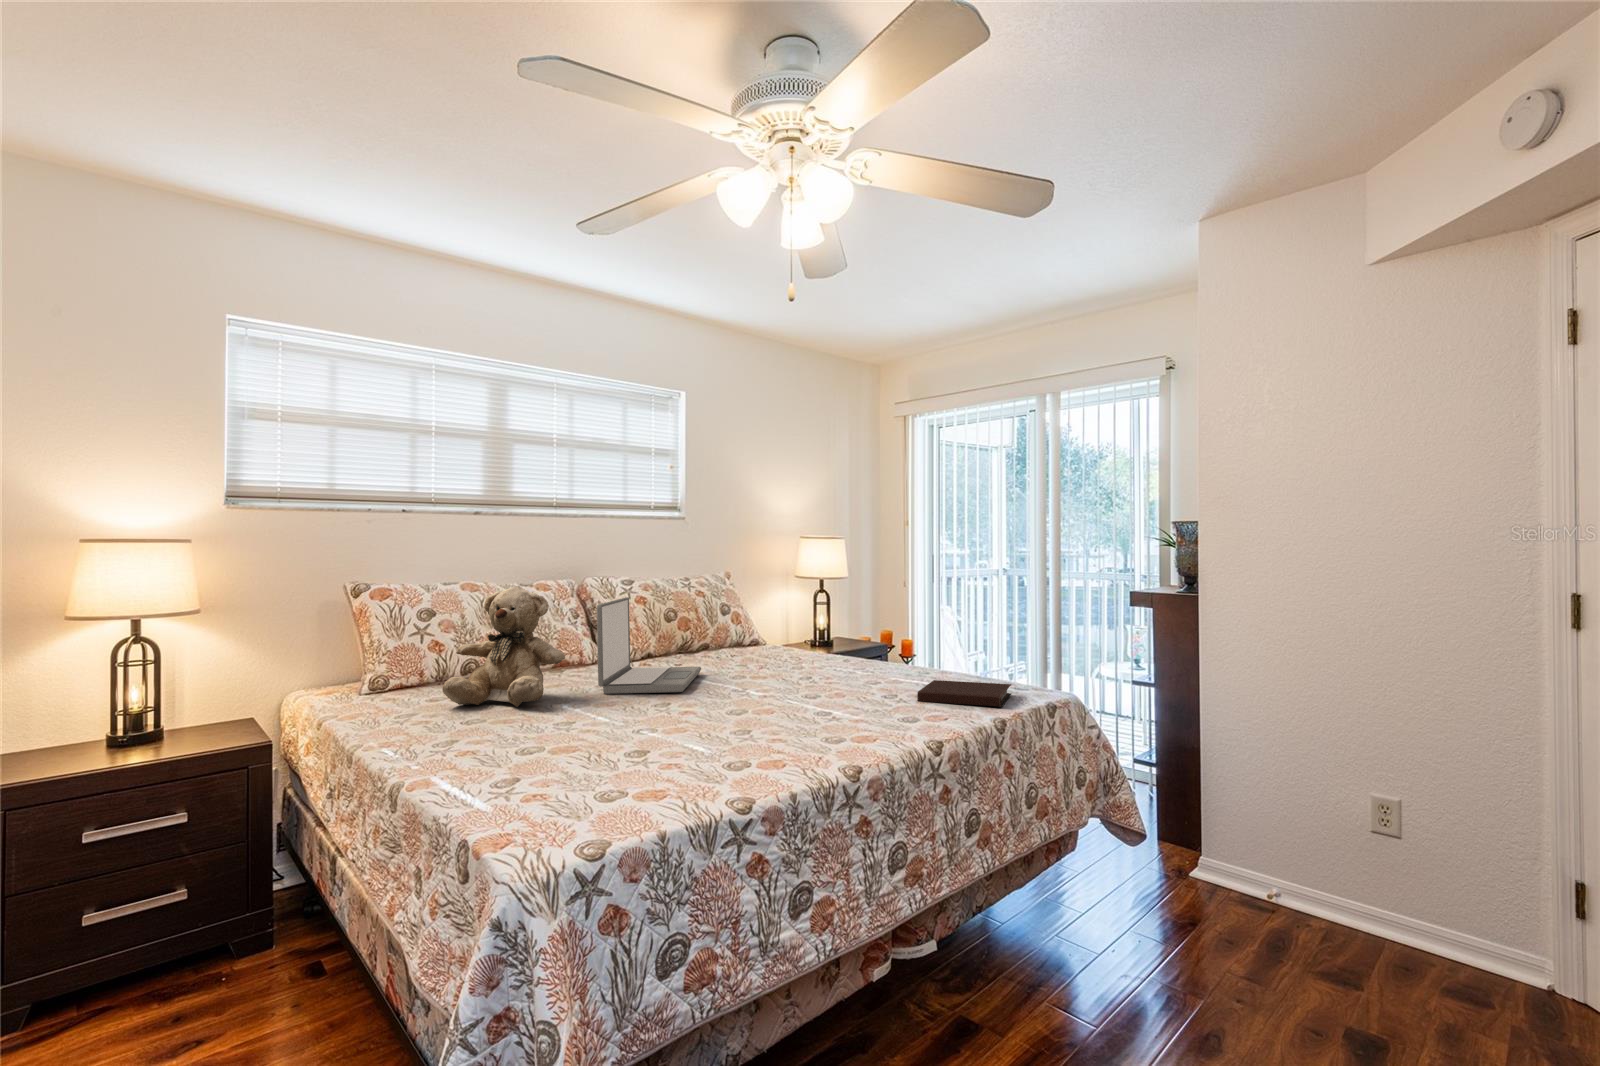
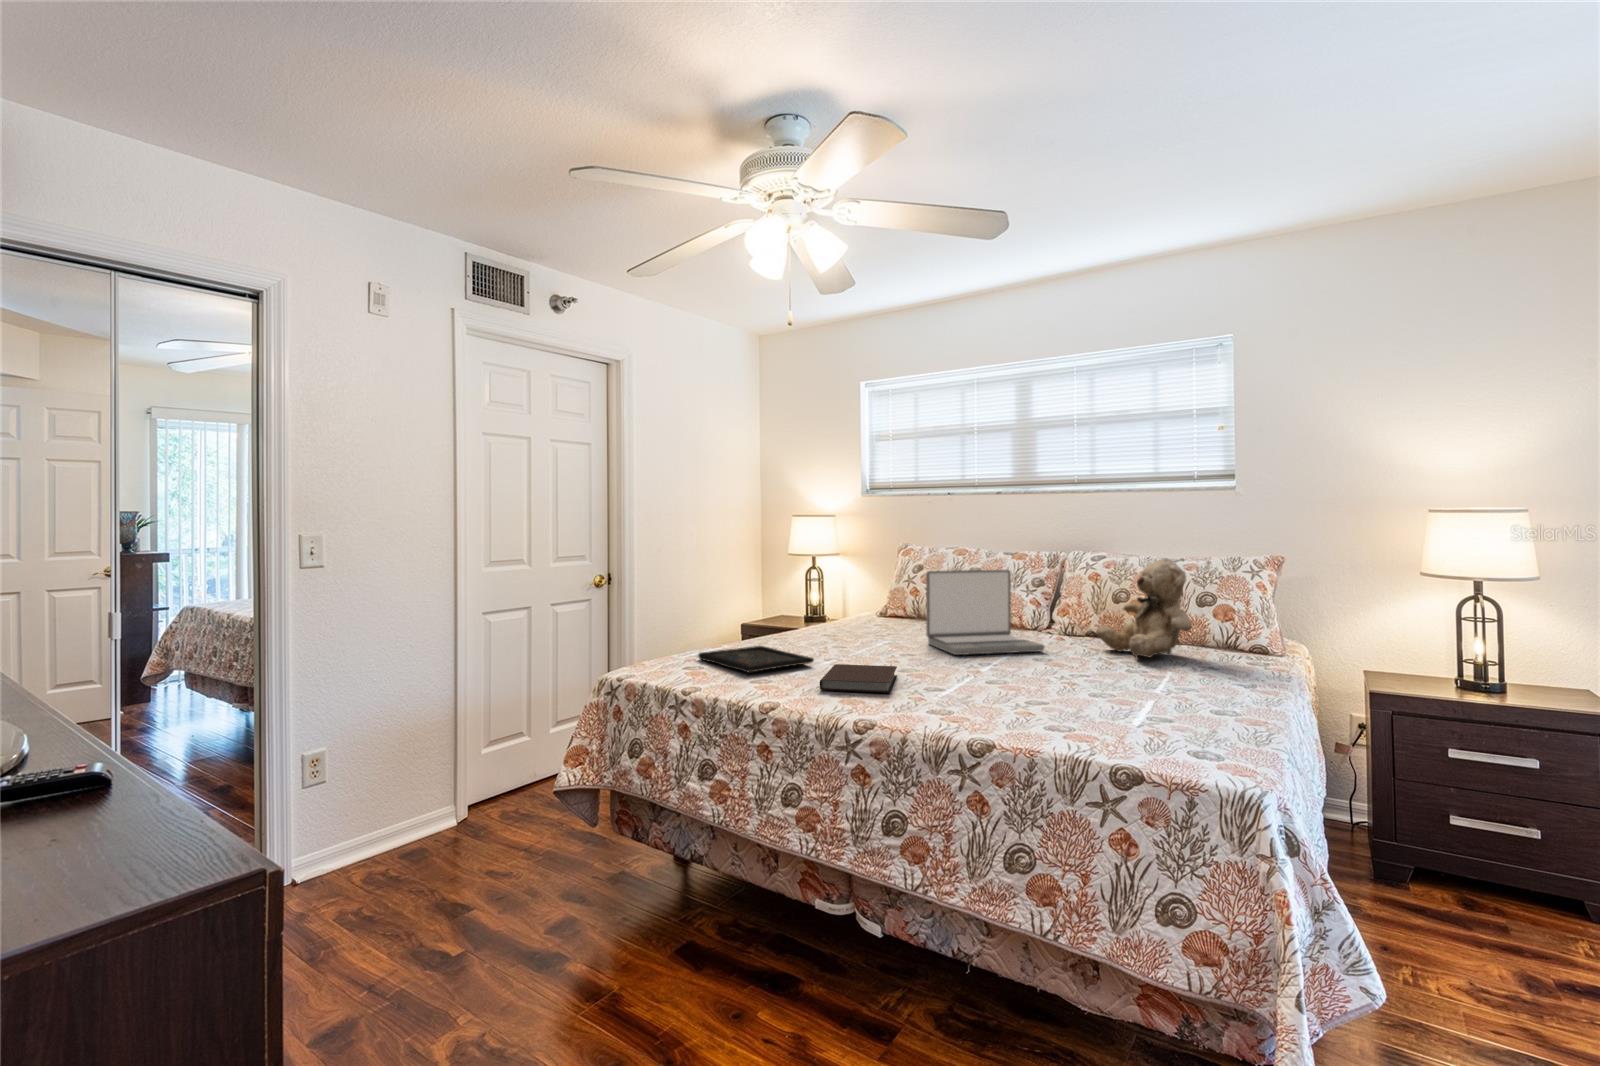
teddy bear: present [442,586,565,707] -> present [1096,558,1192,658]
notebook: present [917,680,1011,707] -> present [820,664,897,693]
tray: none [522,727,691,789] -> present [698,646,814,672]

